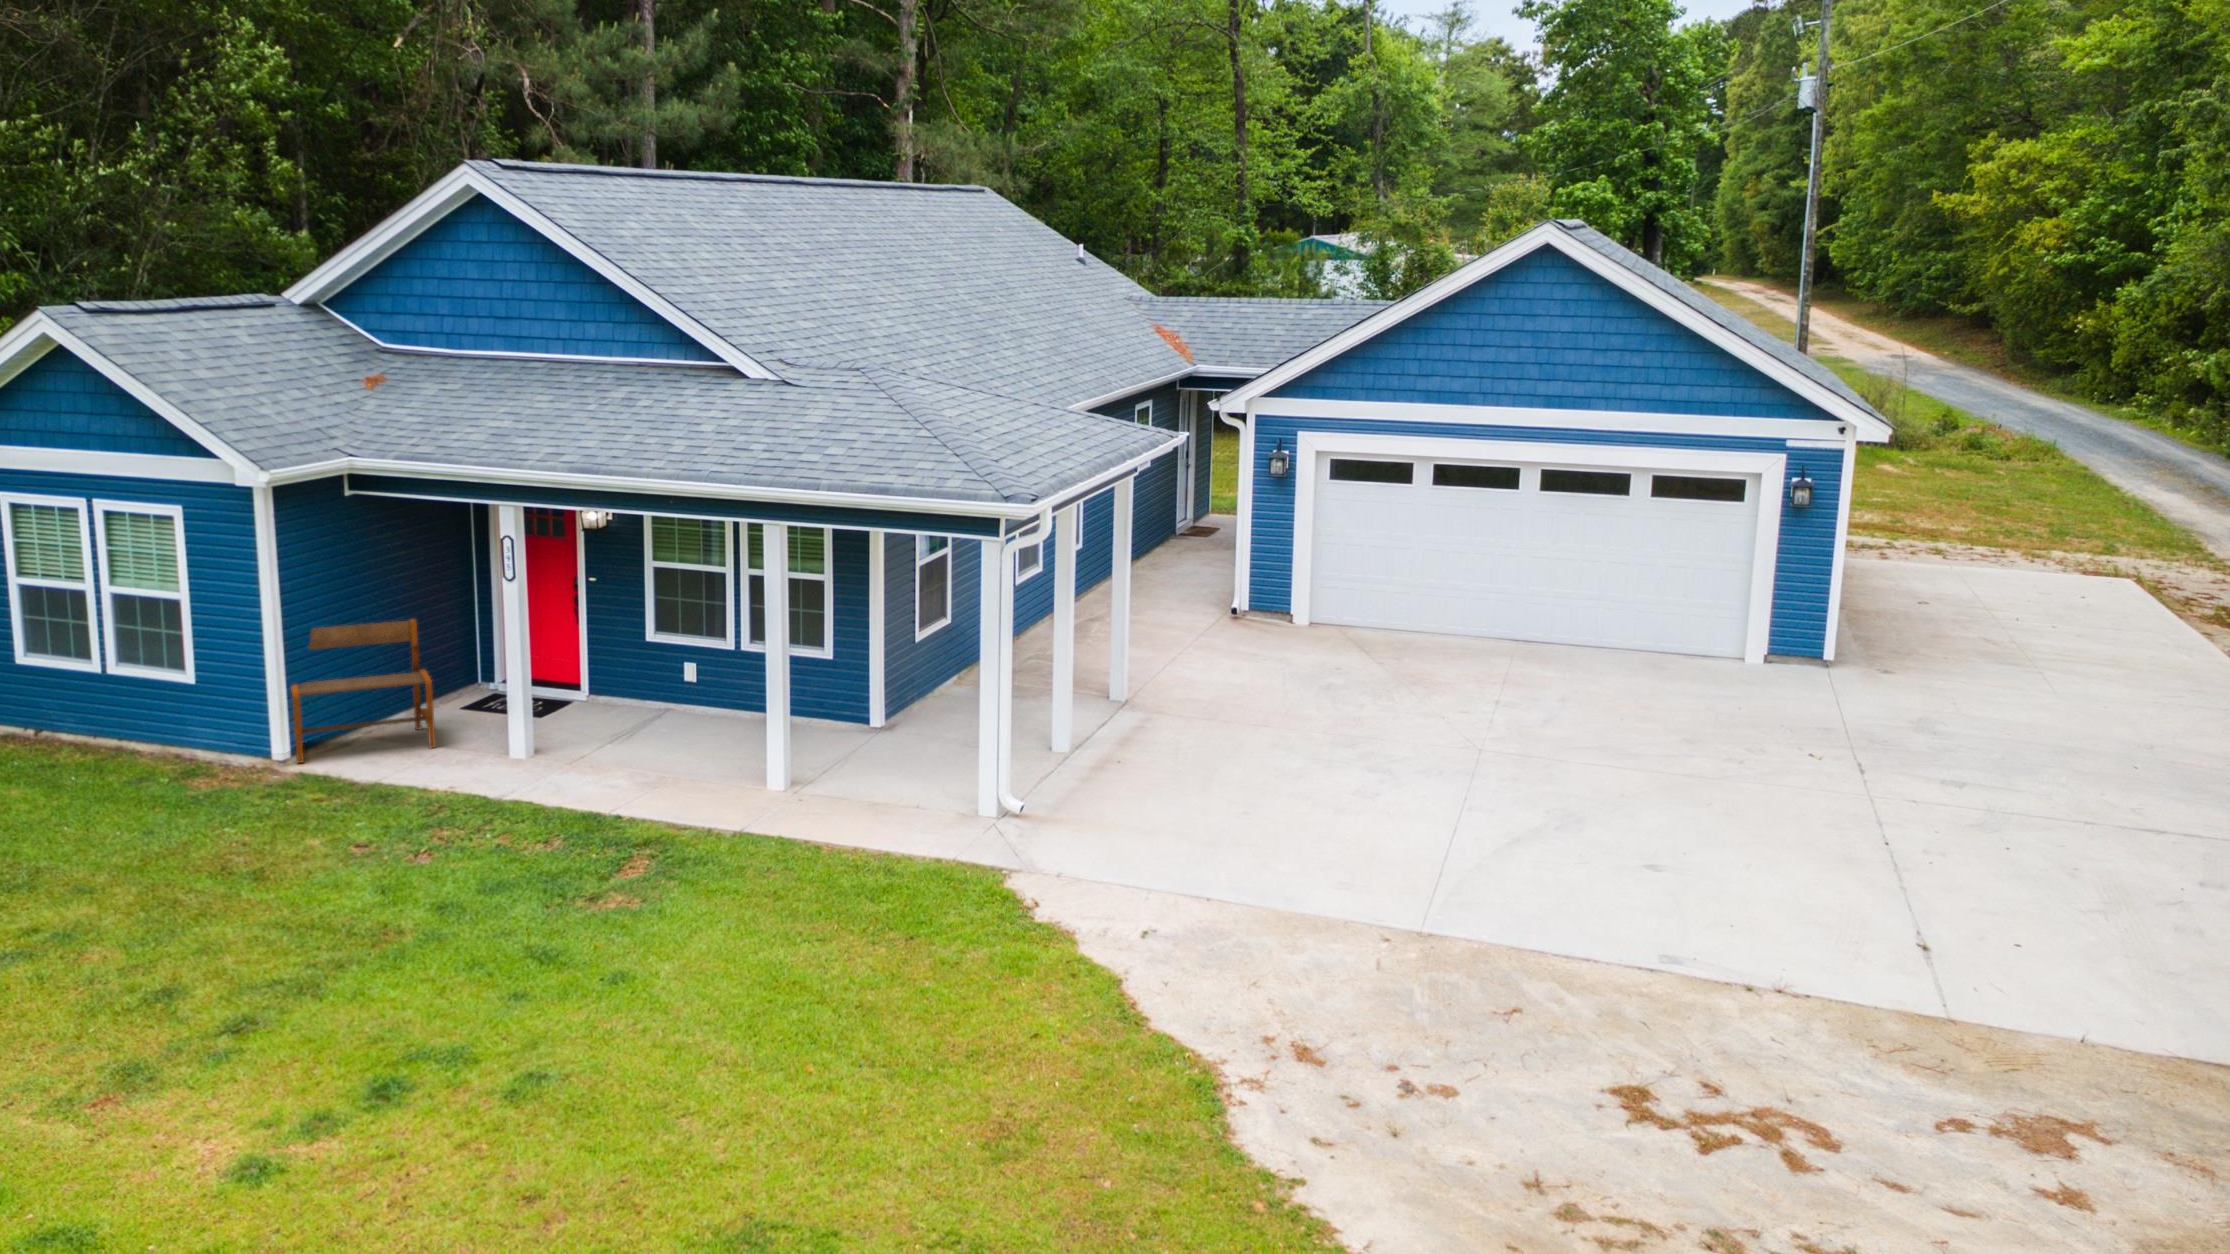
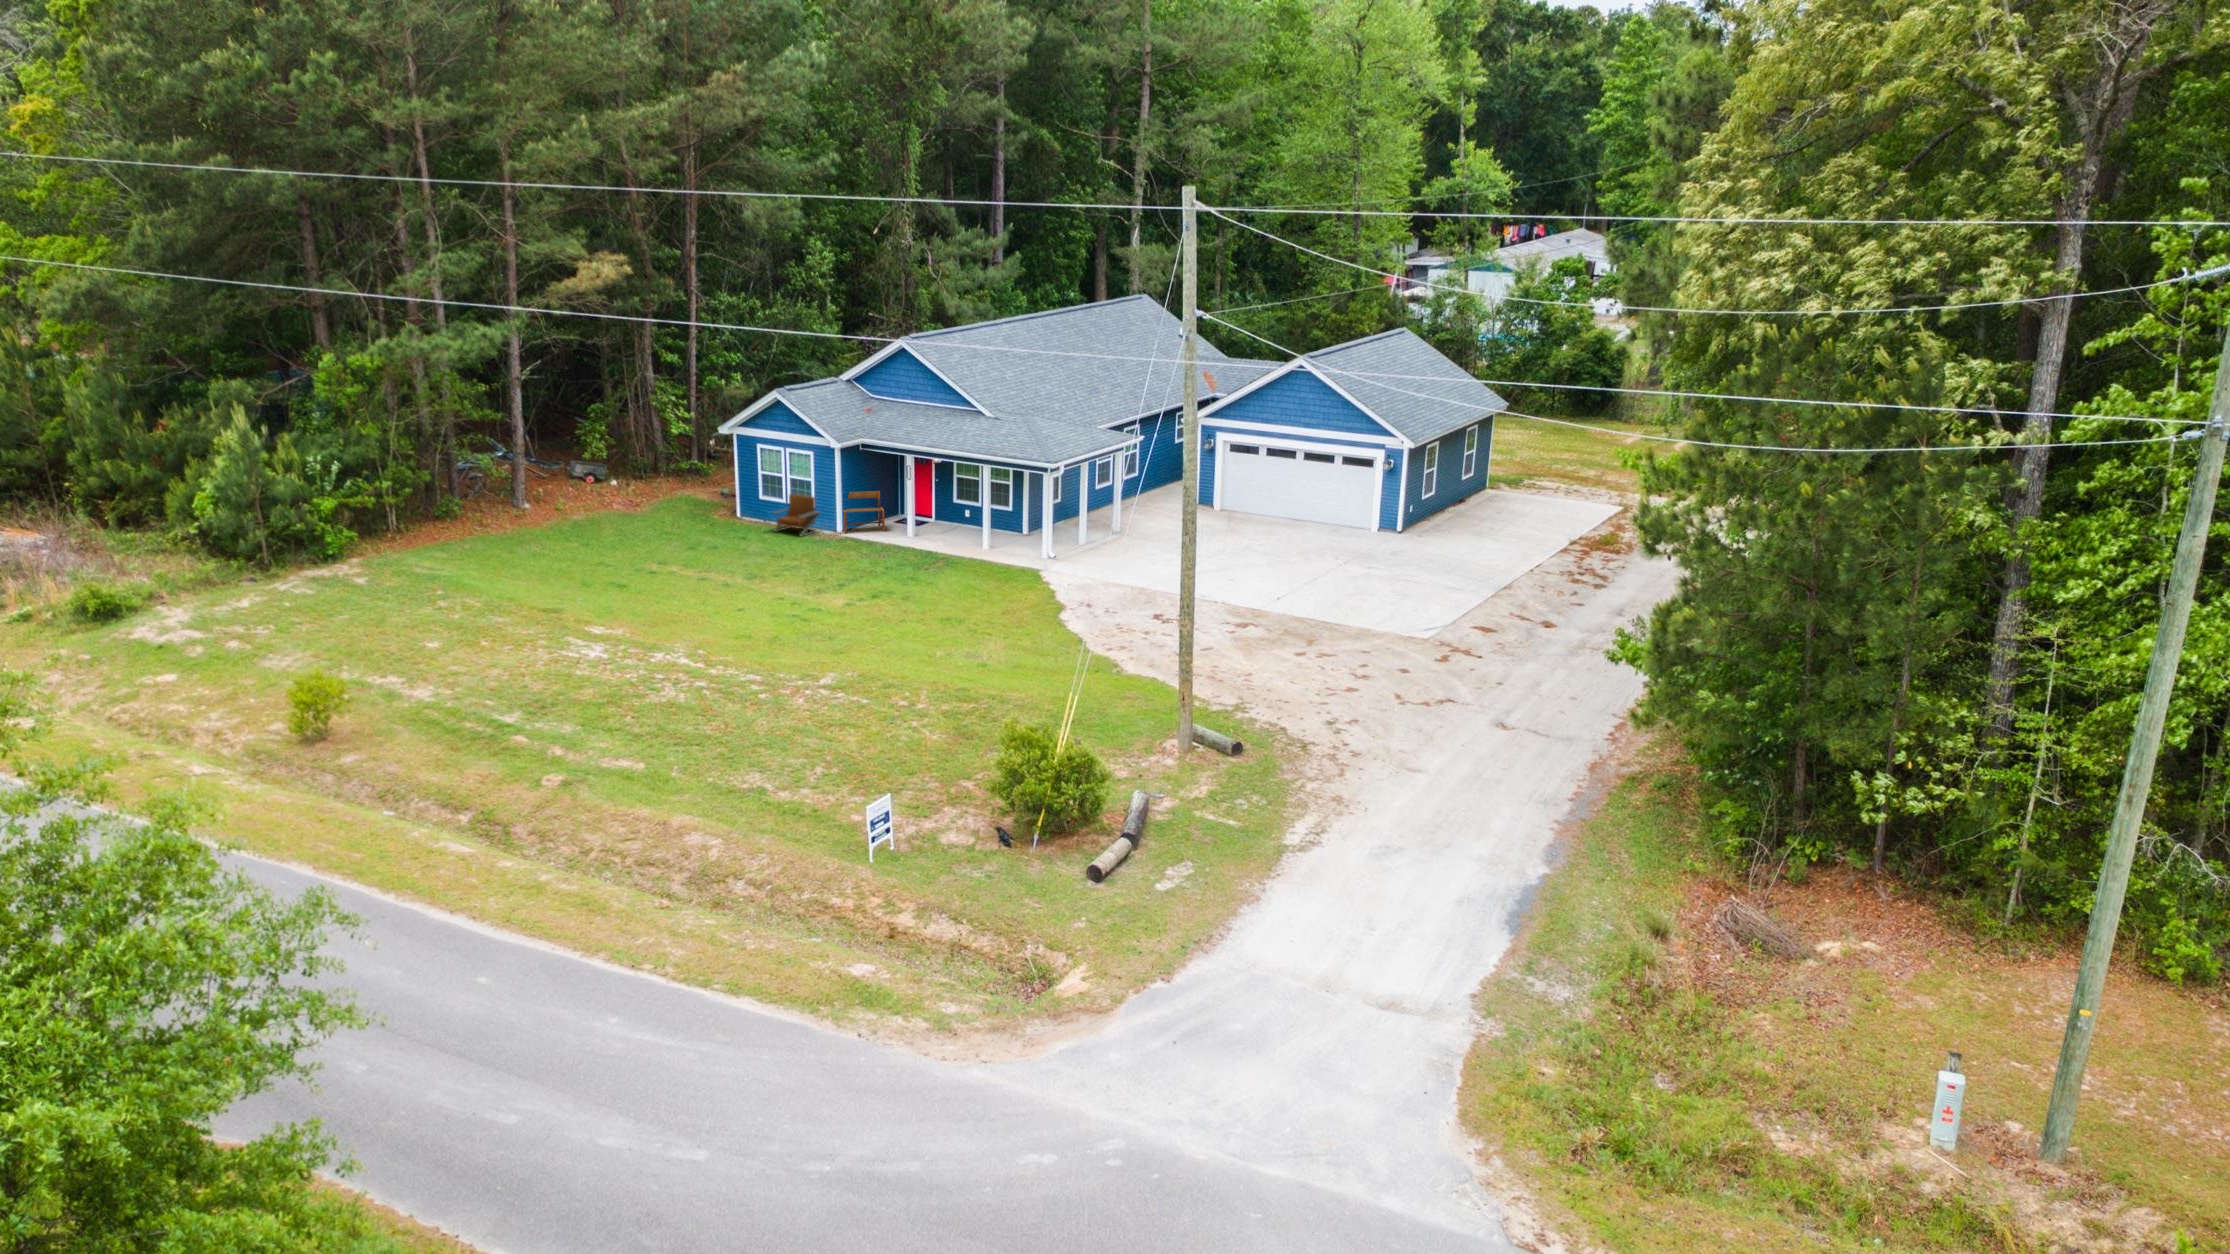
lounge chair: none [30,643,216,789] -> present [774,494,820,536]

